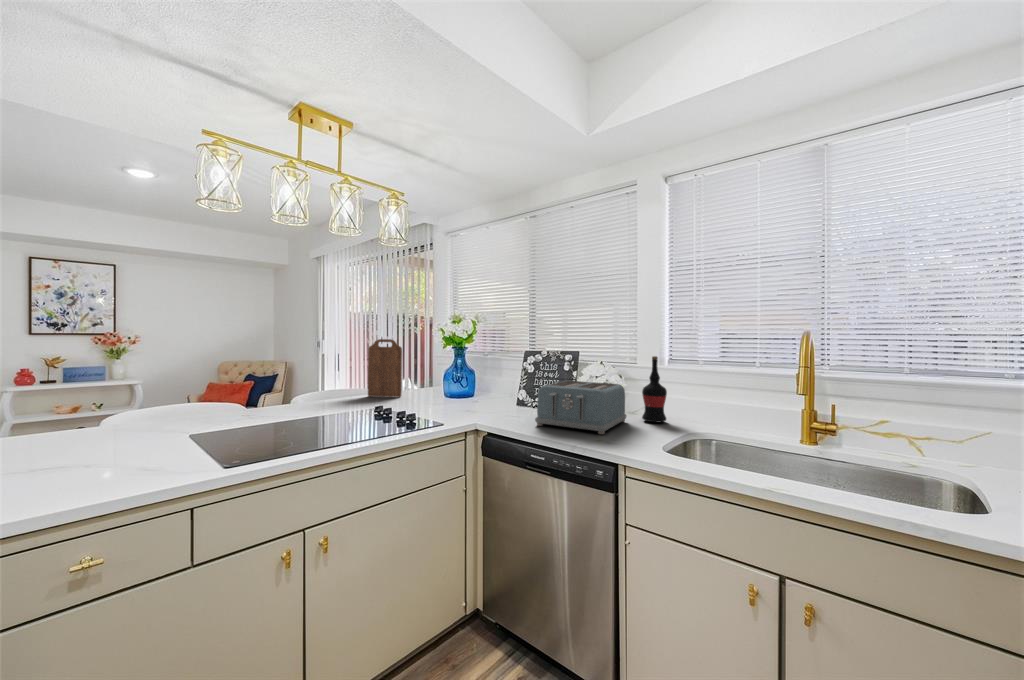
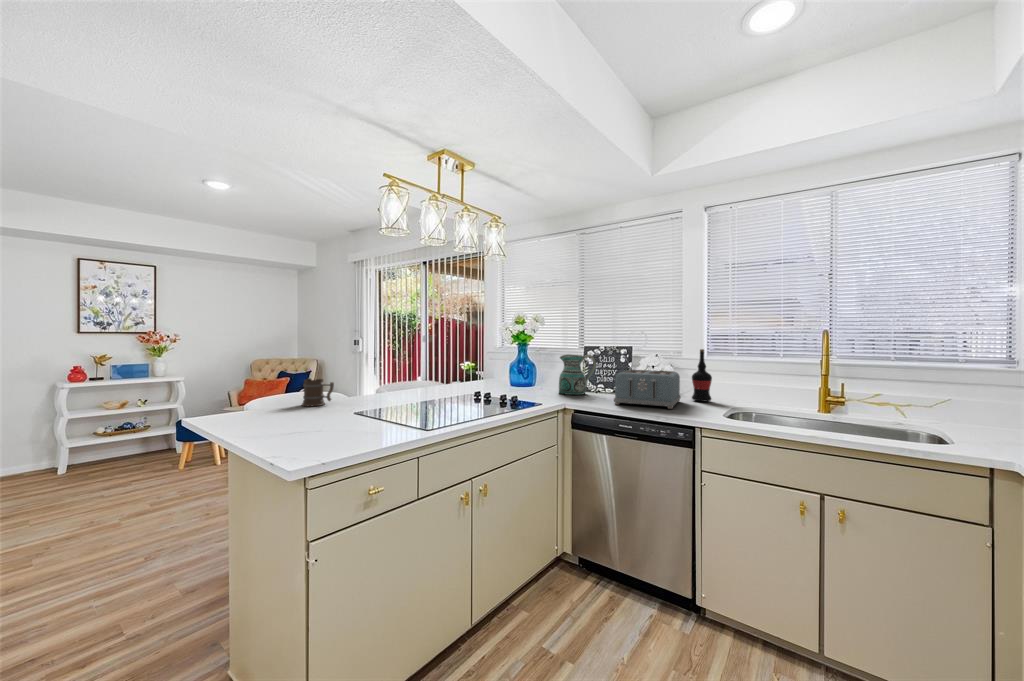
cutting board: present [368,339,402,397] -> none [446,337,475,387]
ceramic pitcher: none [488,361,532,410] -> present [559,354,596,395]
mug: none [138,389,181,424] -> present [302,378,334,406]

